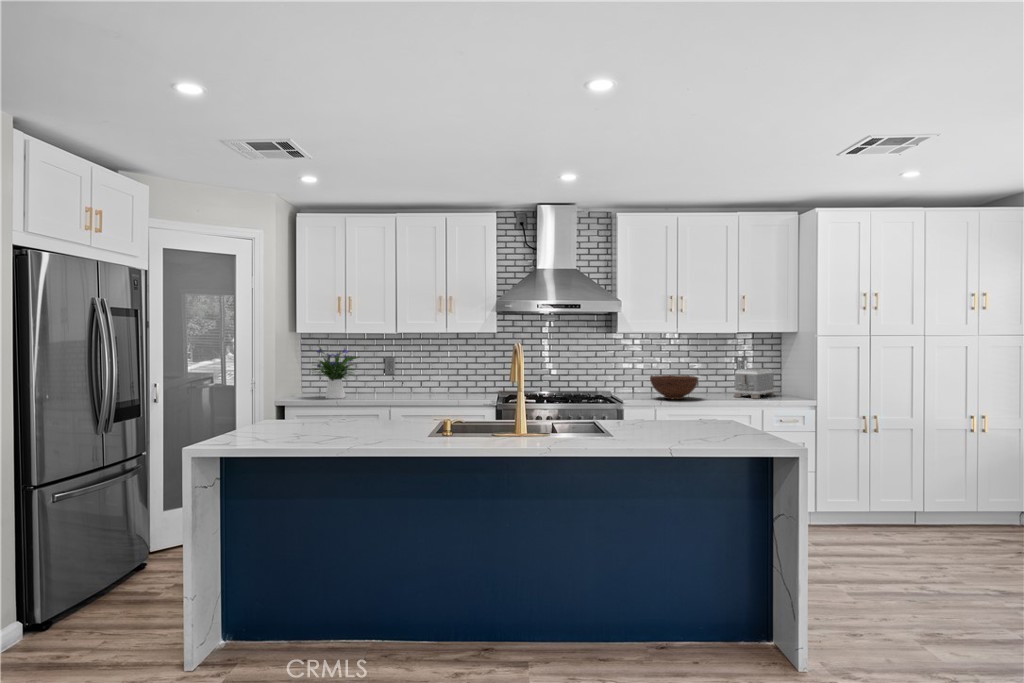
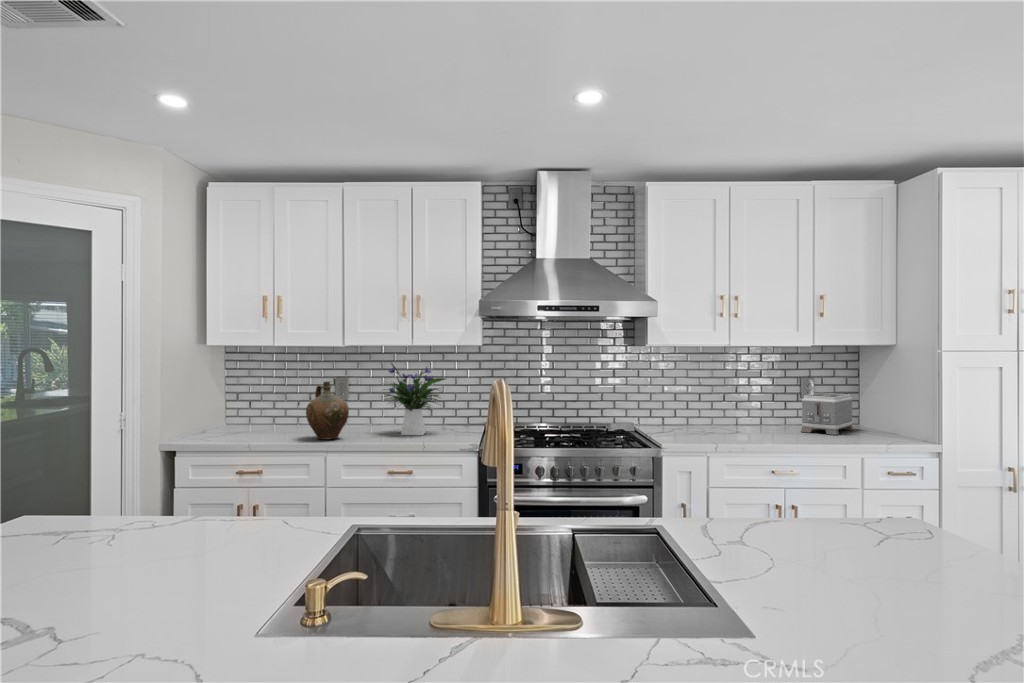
flower arrangement: present [315,347,359,399] -> present [384,363,445,435]
ceramic jug: none [370,359,401,401] -> present [306,382,349,440]
fruit bowl: present [650,375,698,399] -> none [689,403,757,437]

